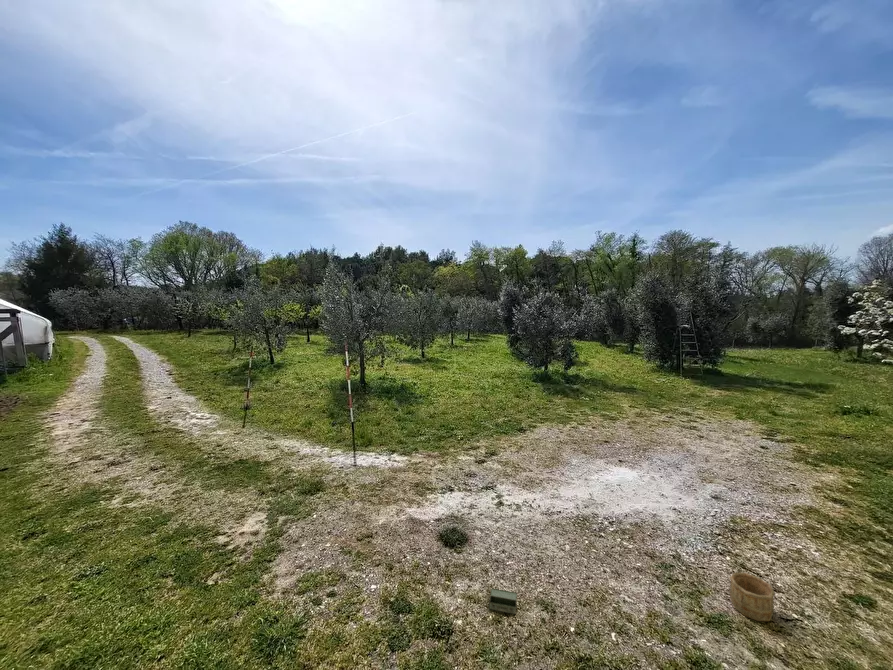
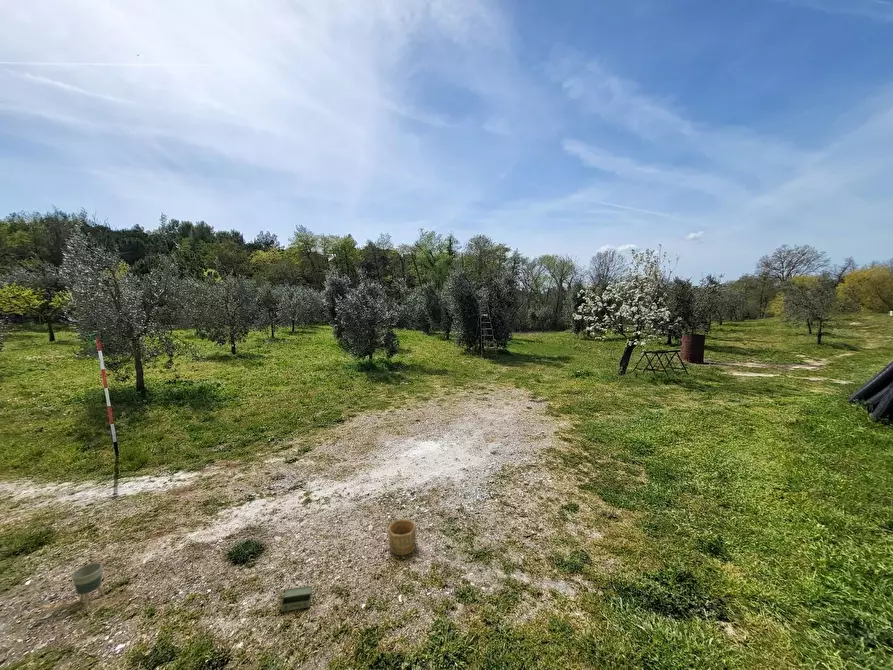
planter: none [335,517,353,553] -> present [72,563,104,609]
wooden bucket: present [730,573,775,621] -> present [388,519,416,556]

